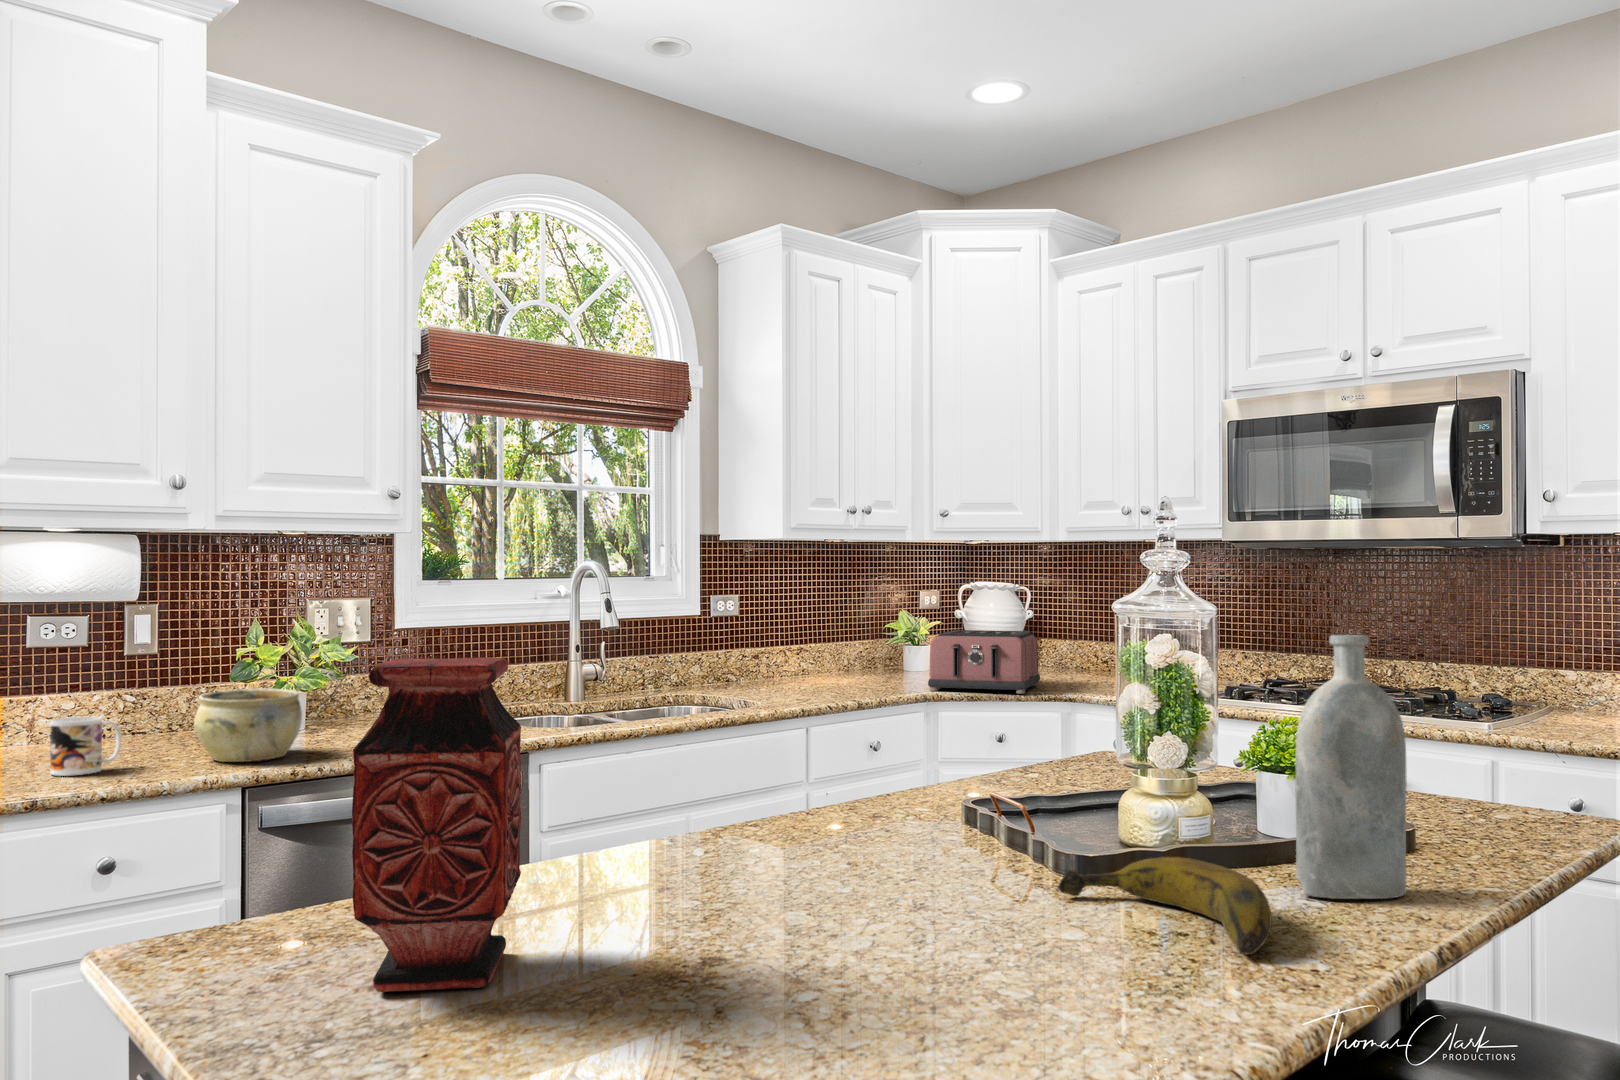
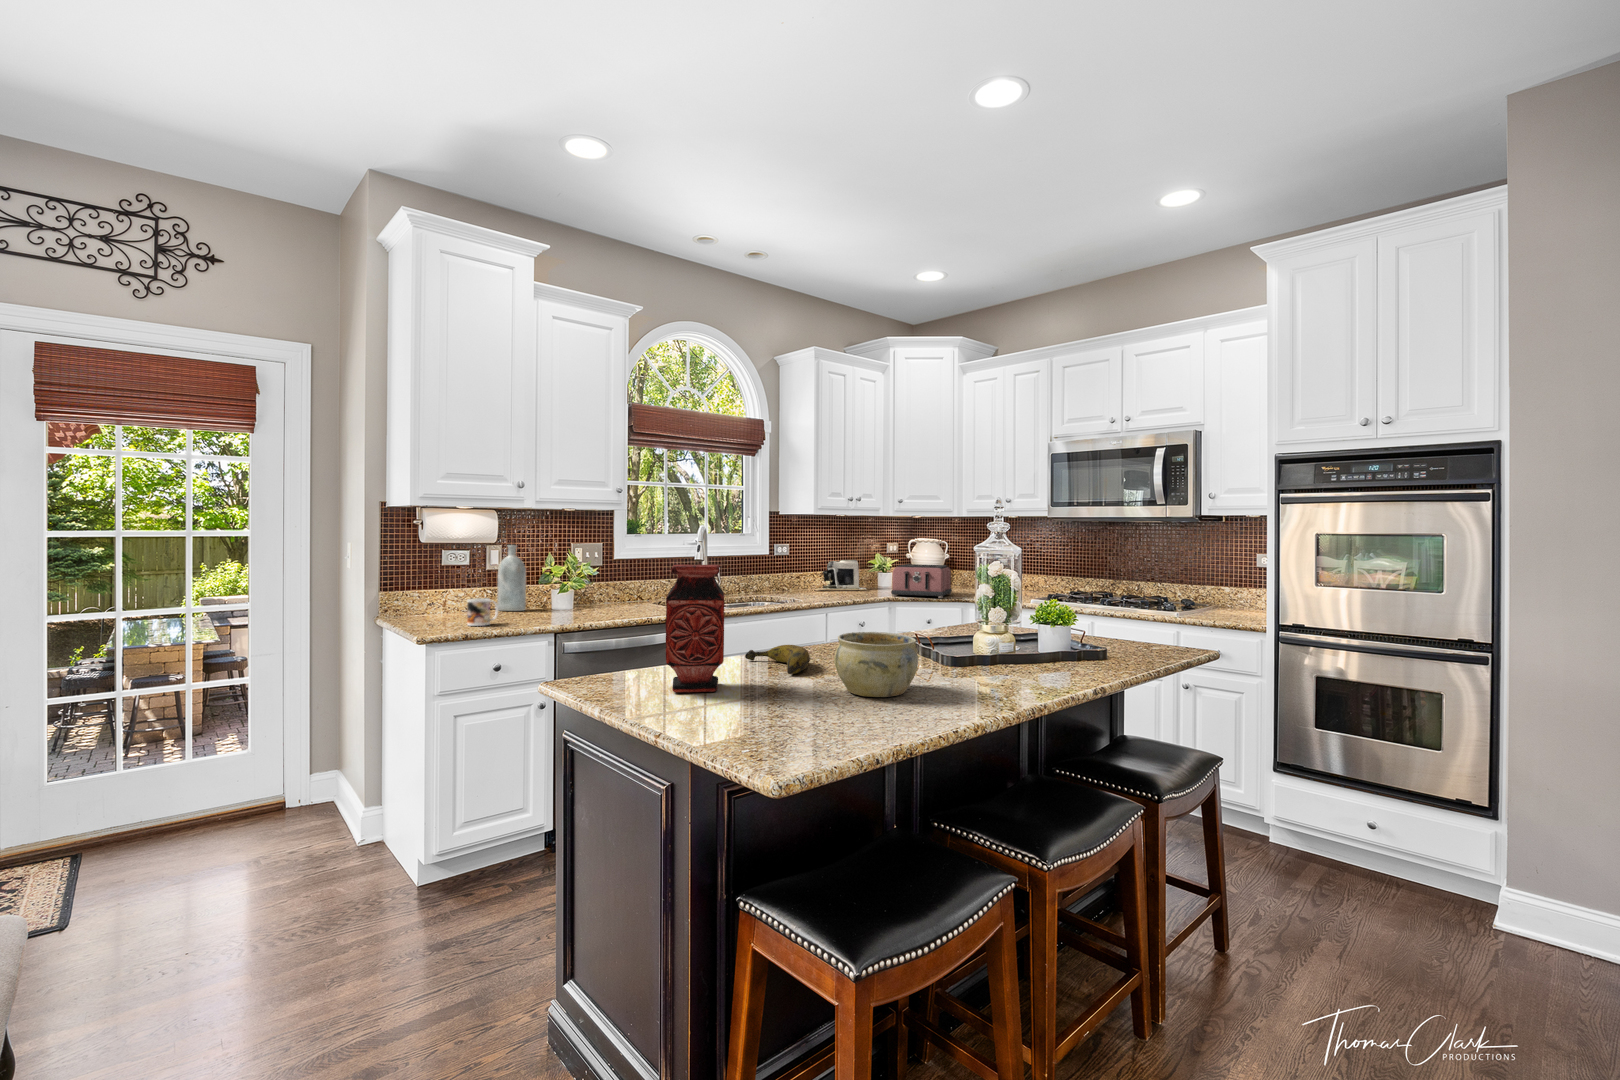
coffee maker: none [780,622,884,682] -> present [815,560,866,591]
bottle: present [1295,635,1407,899] -> present [498,545,526,611]
ceramic bowl: present [194,688,302,762] -> present [834,632,918,697]
banana: present [1057,857,1272,954] -> present [745,645,810,674]

